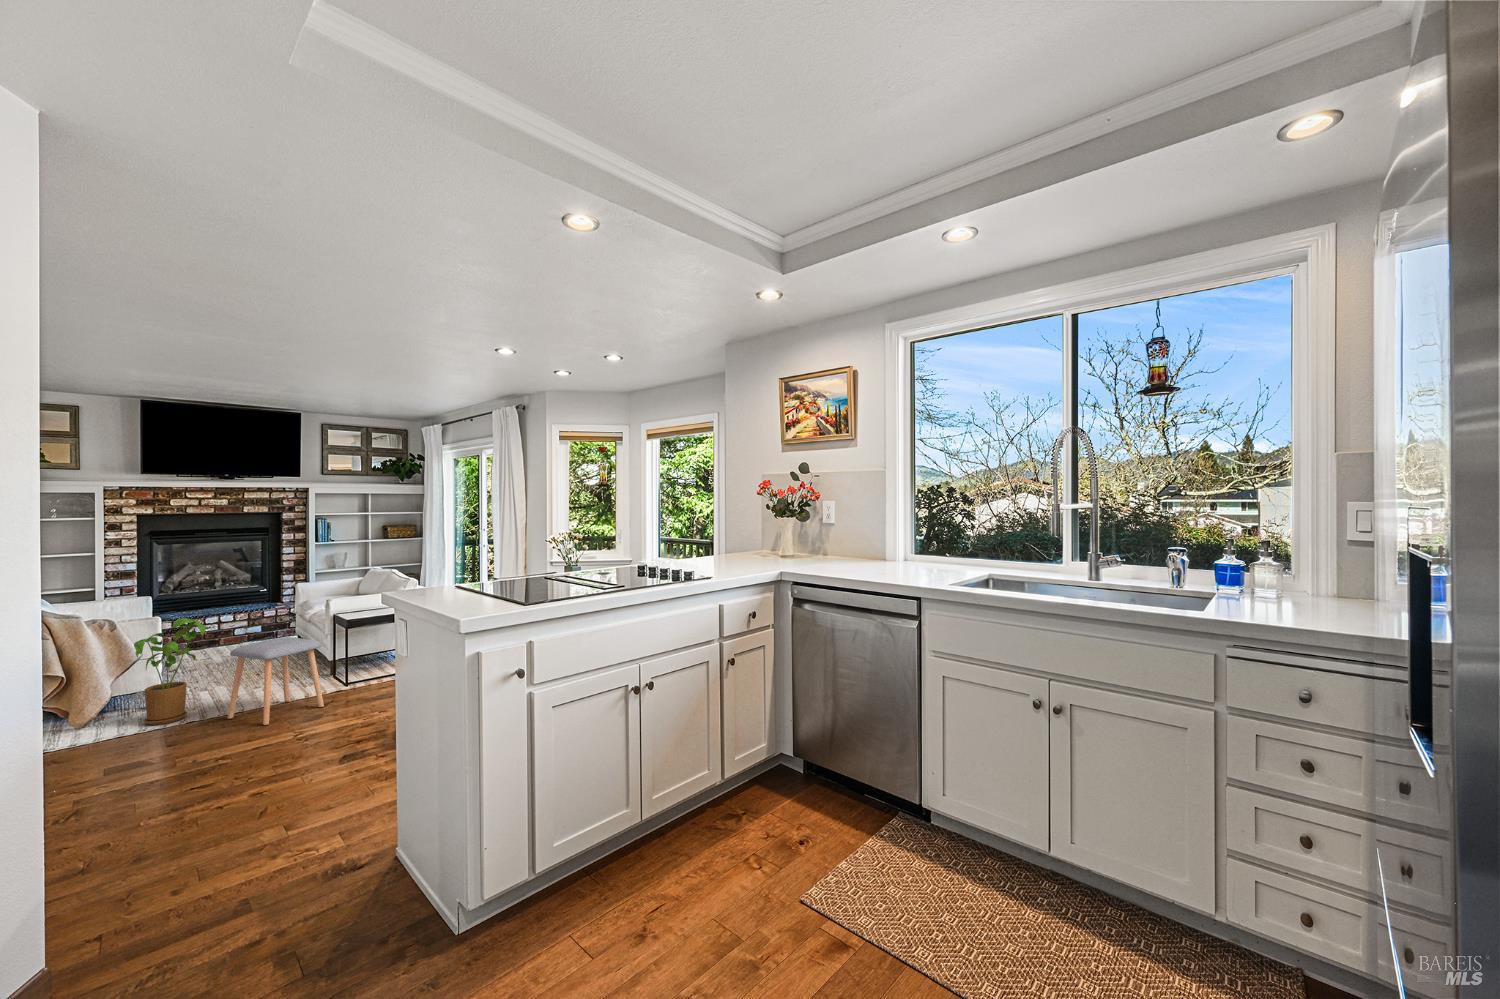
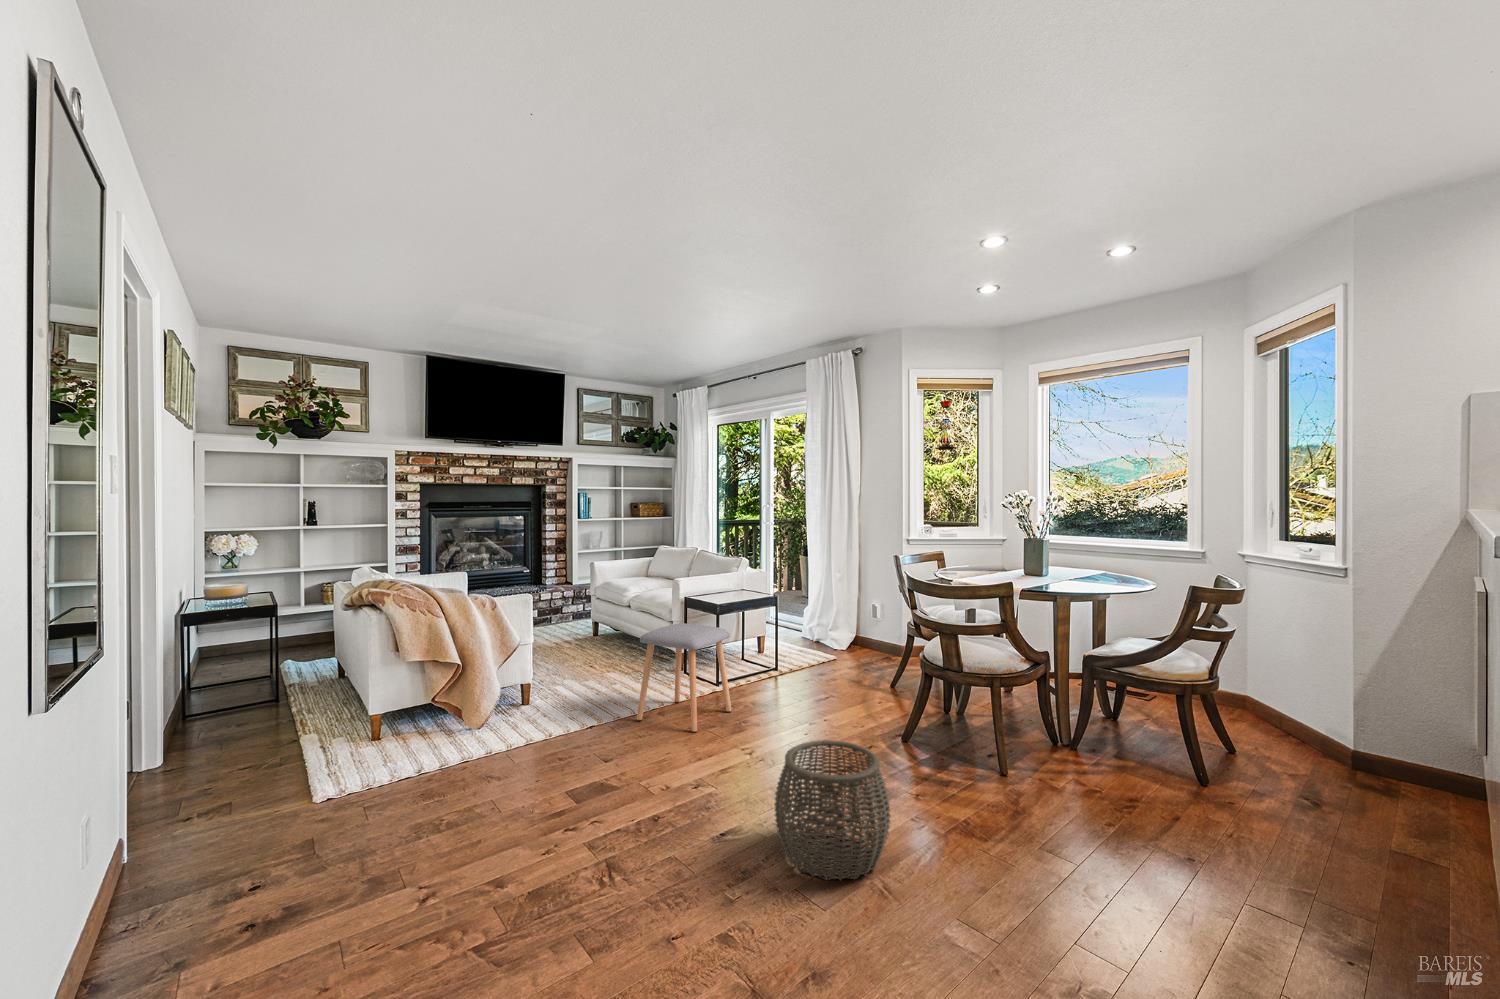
house plant: present [134,618,211,725] -> none [534,595,604,723]
woven basket: none [182,724,292,823] -> present [774,740,891,881]

